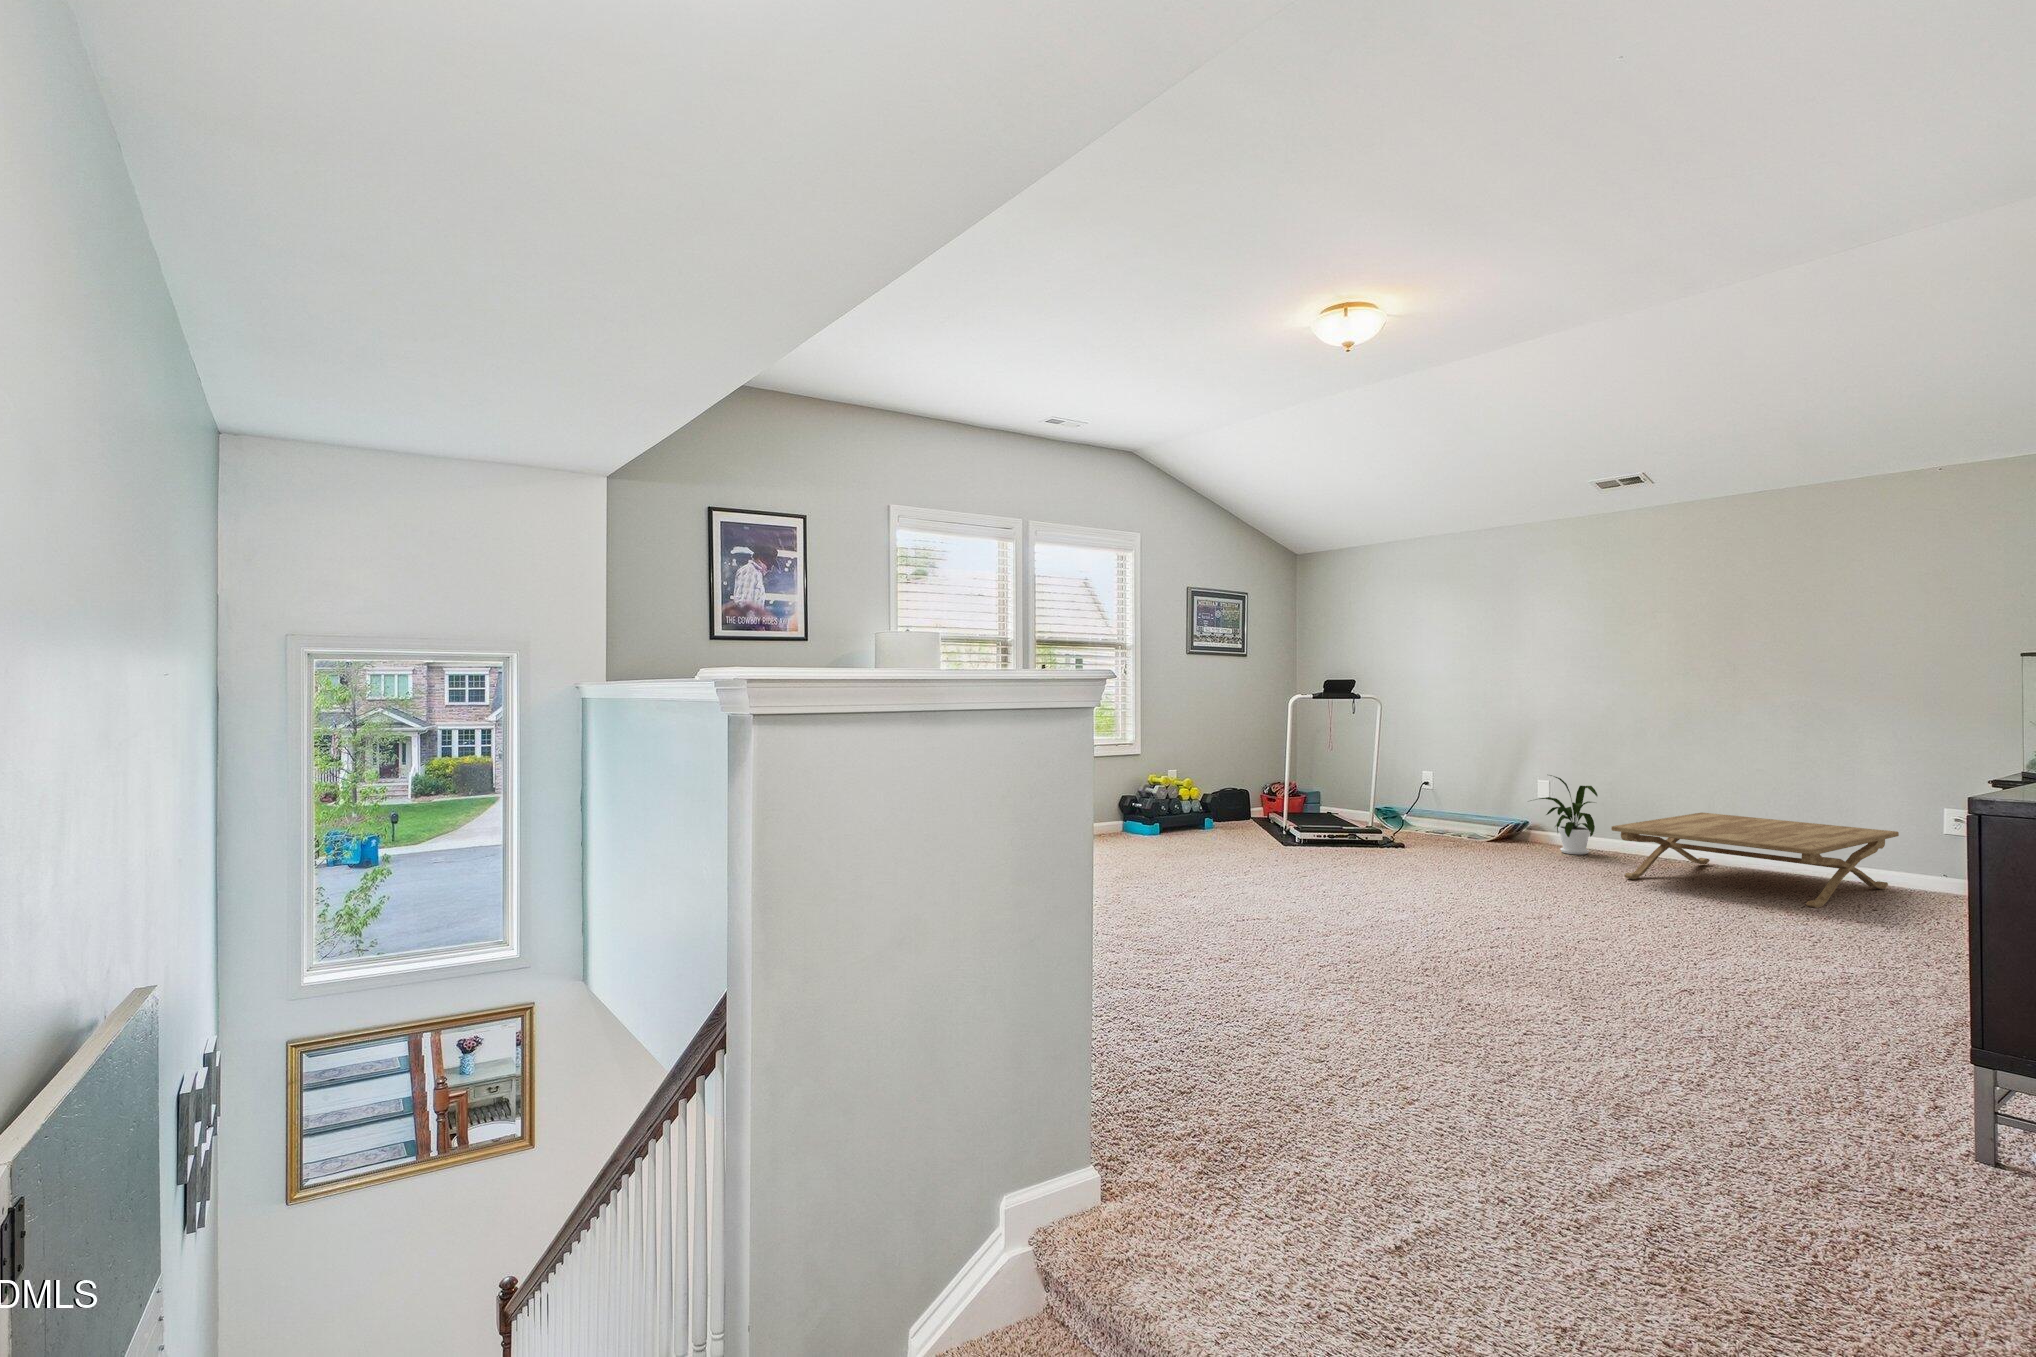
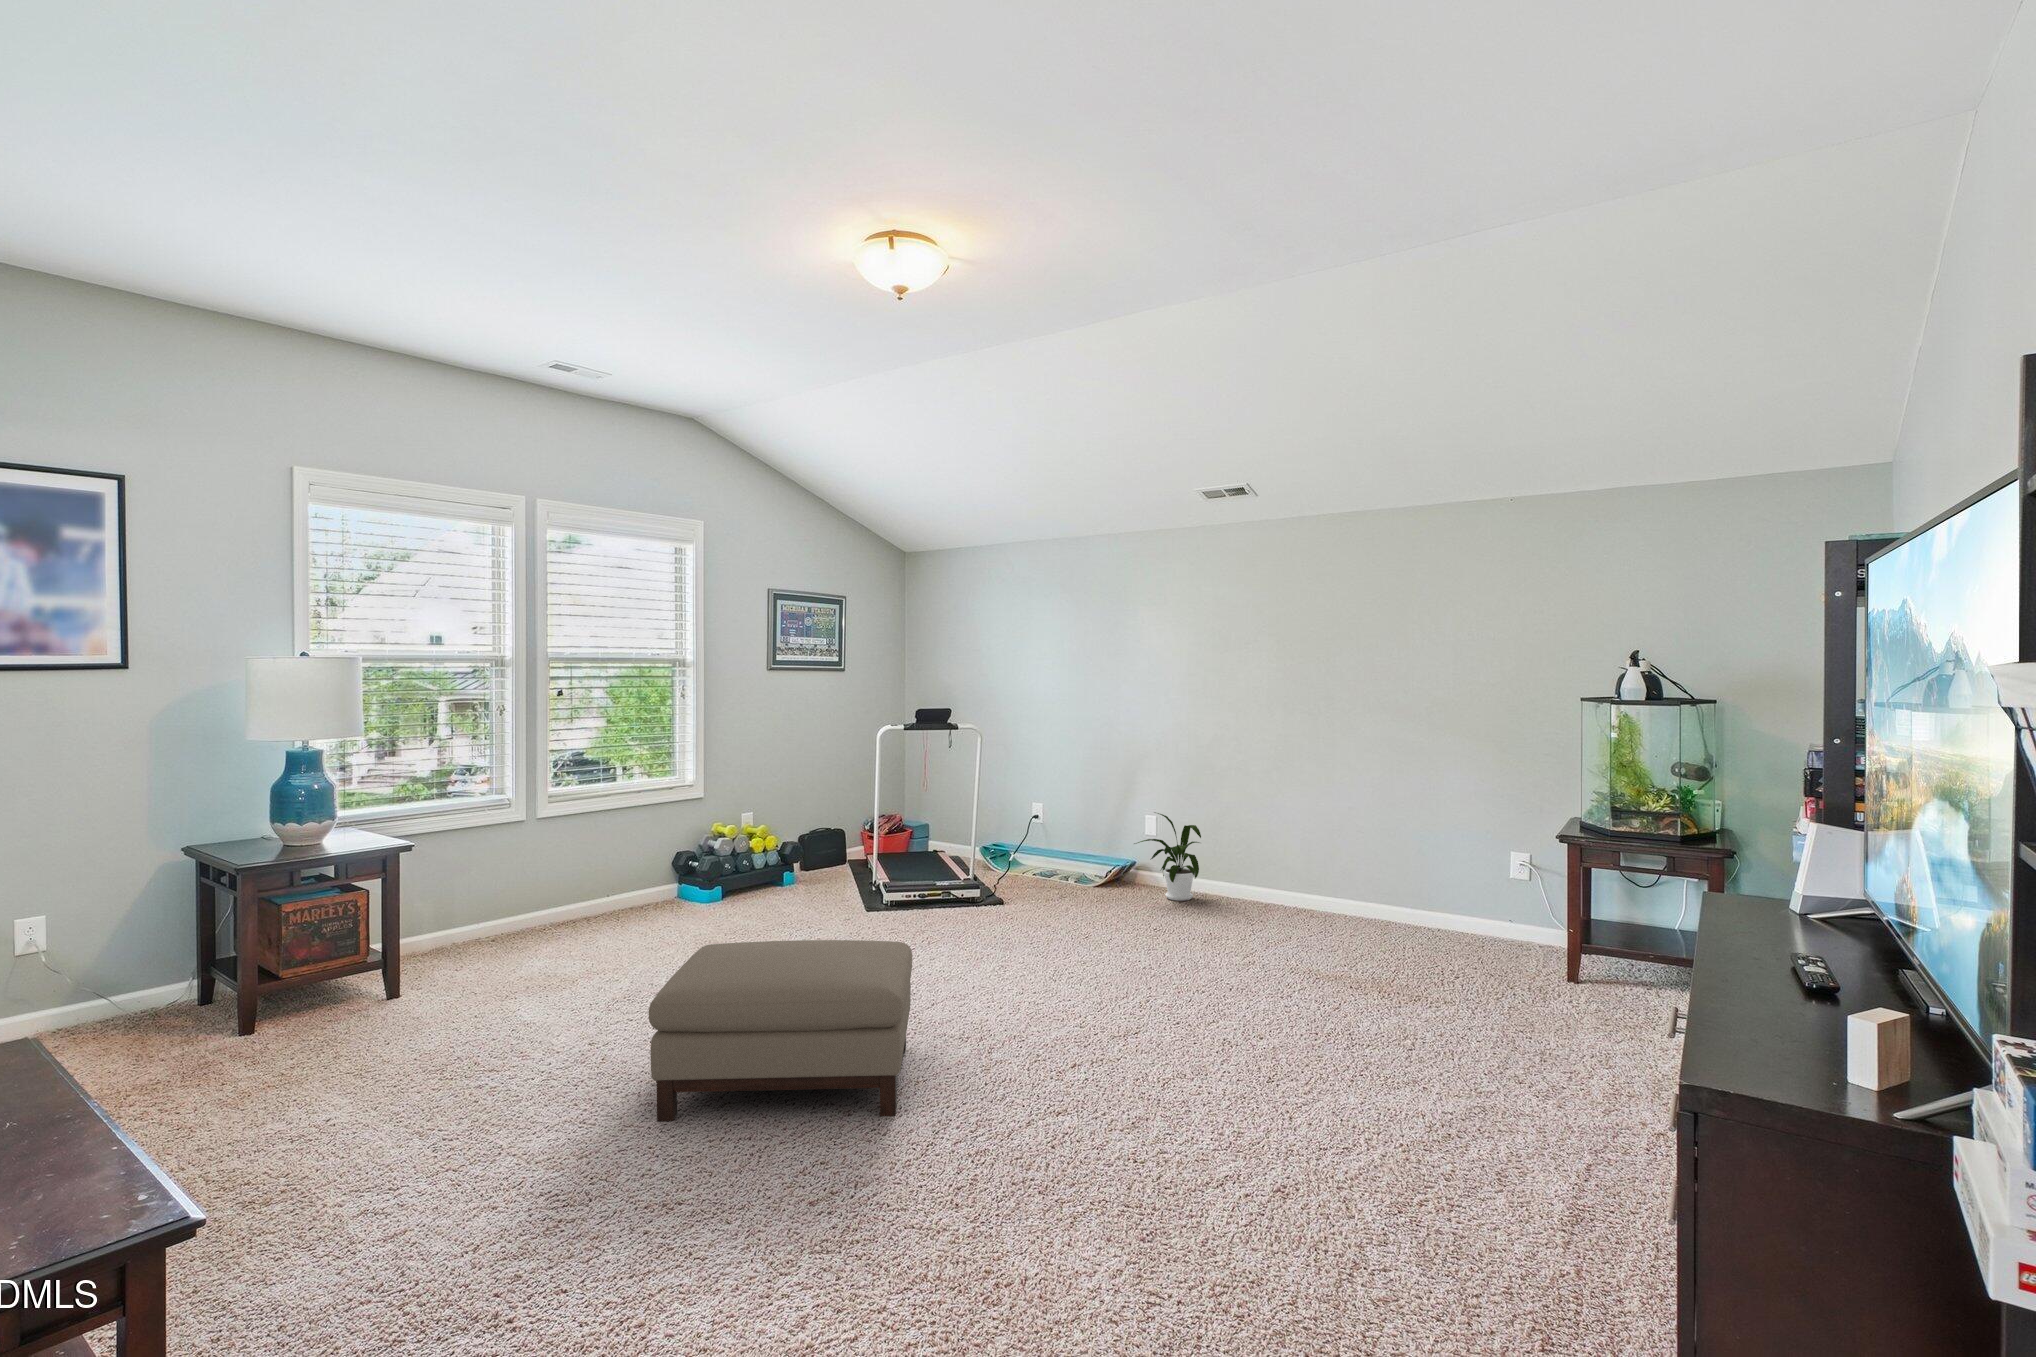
coffee table: present [1611,813,1899,908] -> none [1209,852,1469,974]
ottoman: none [1186,830,1374,948] -> present [649,940,912,1122]

